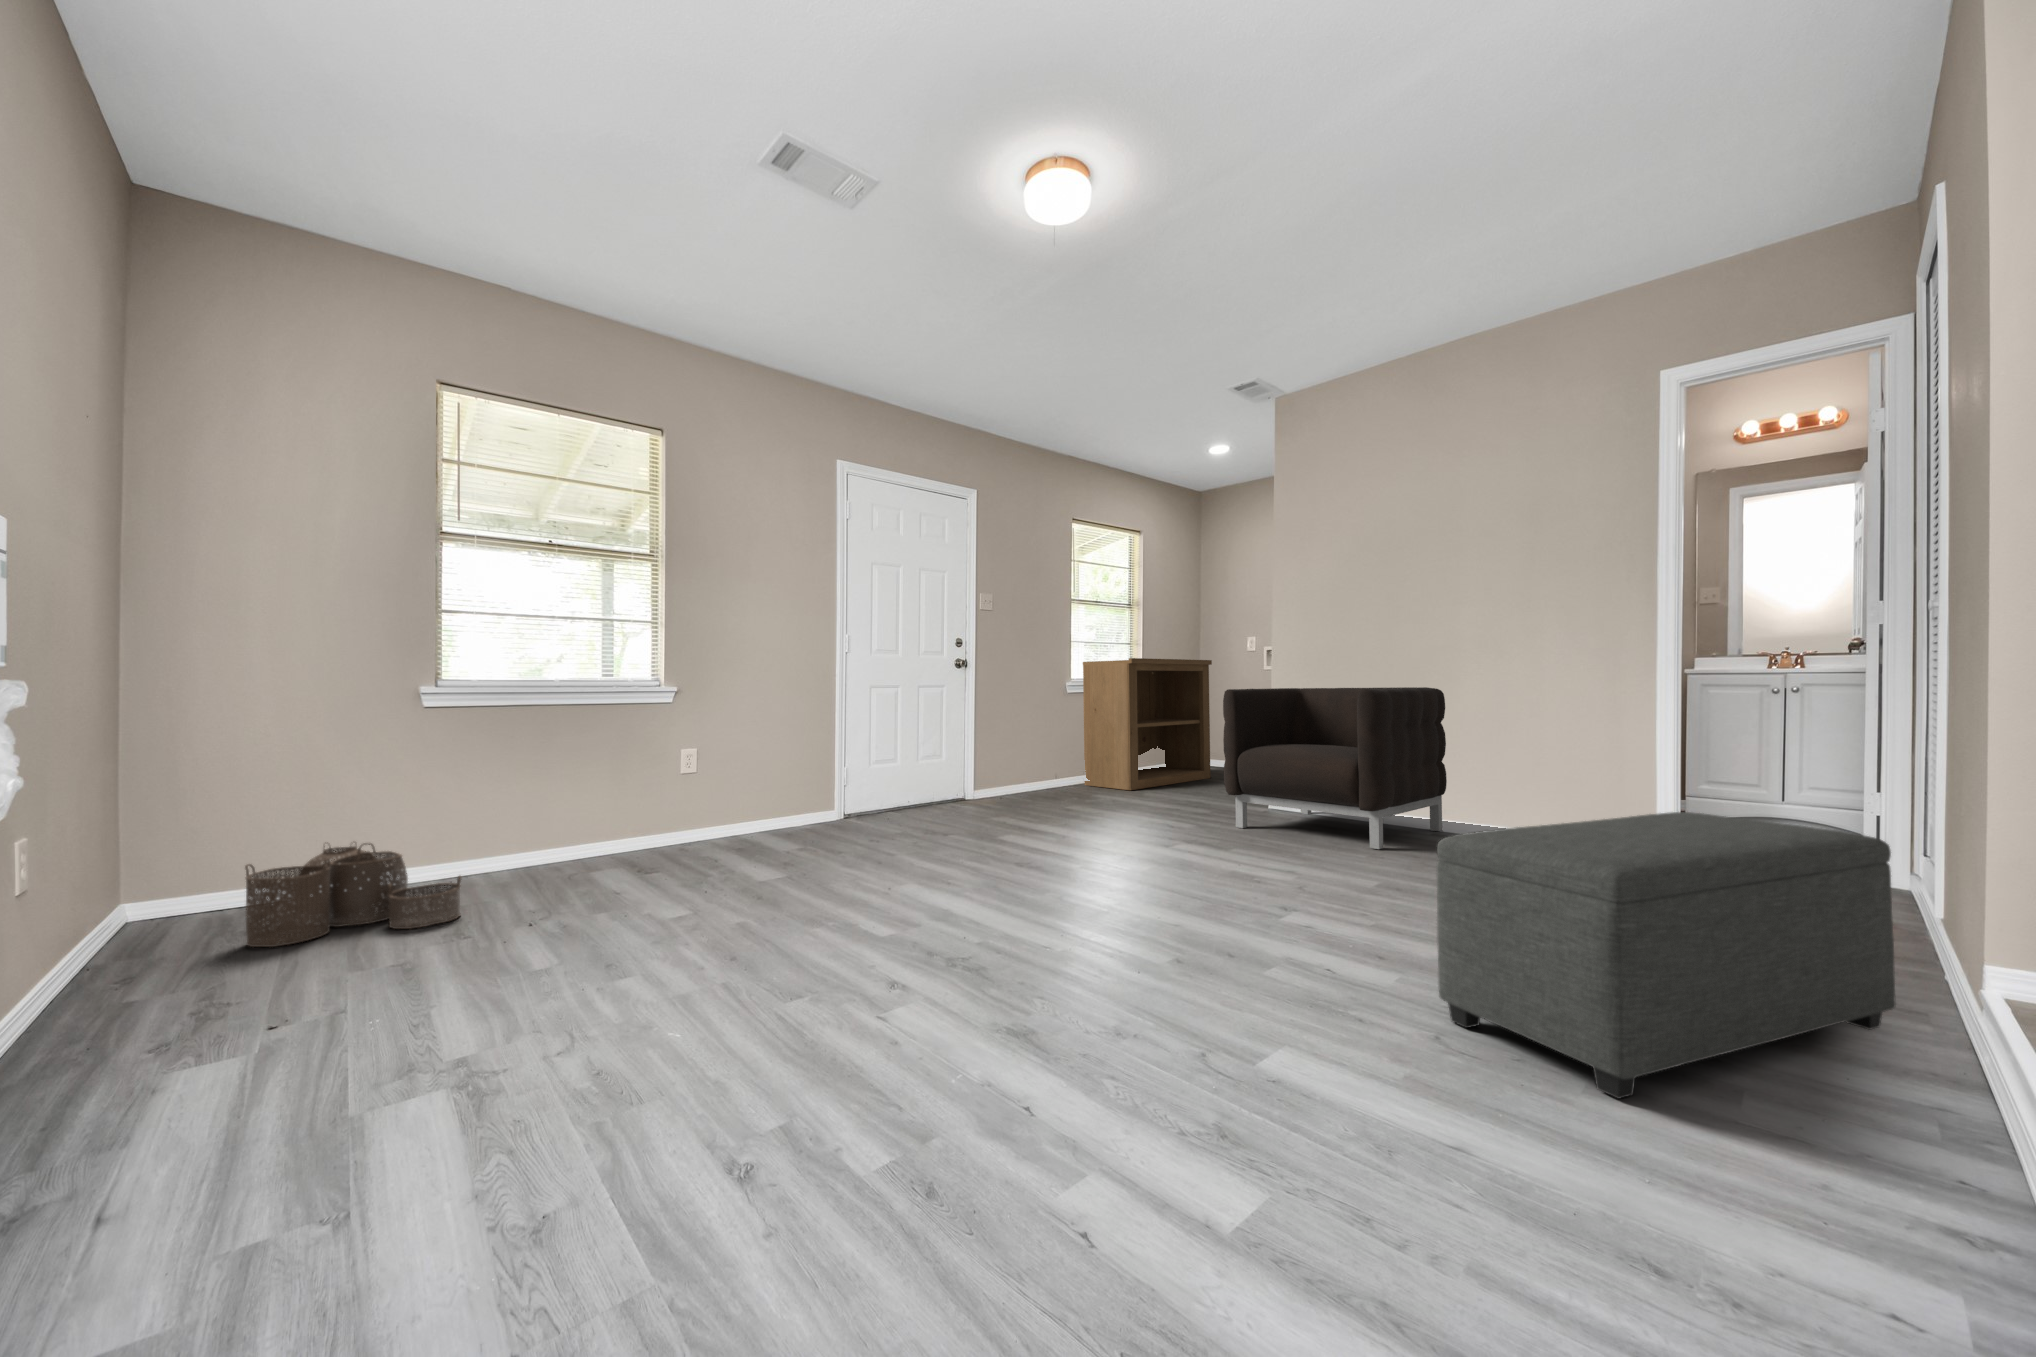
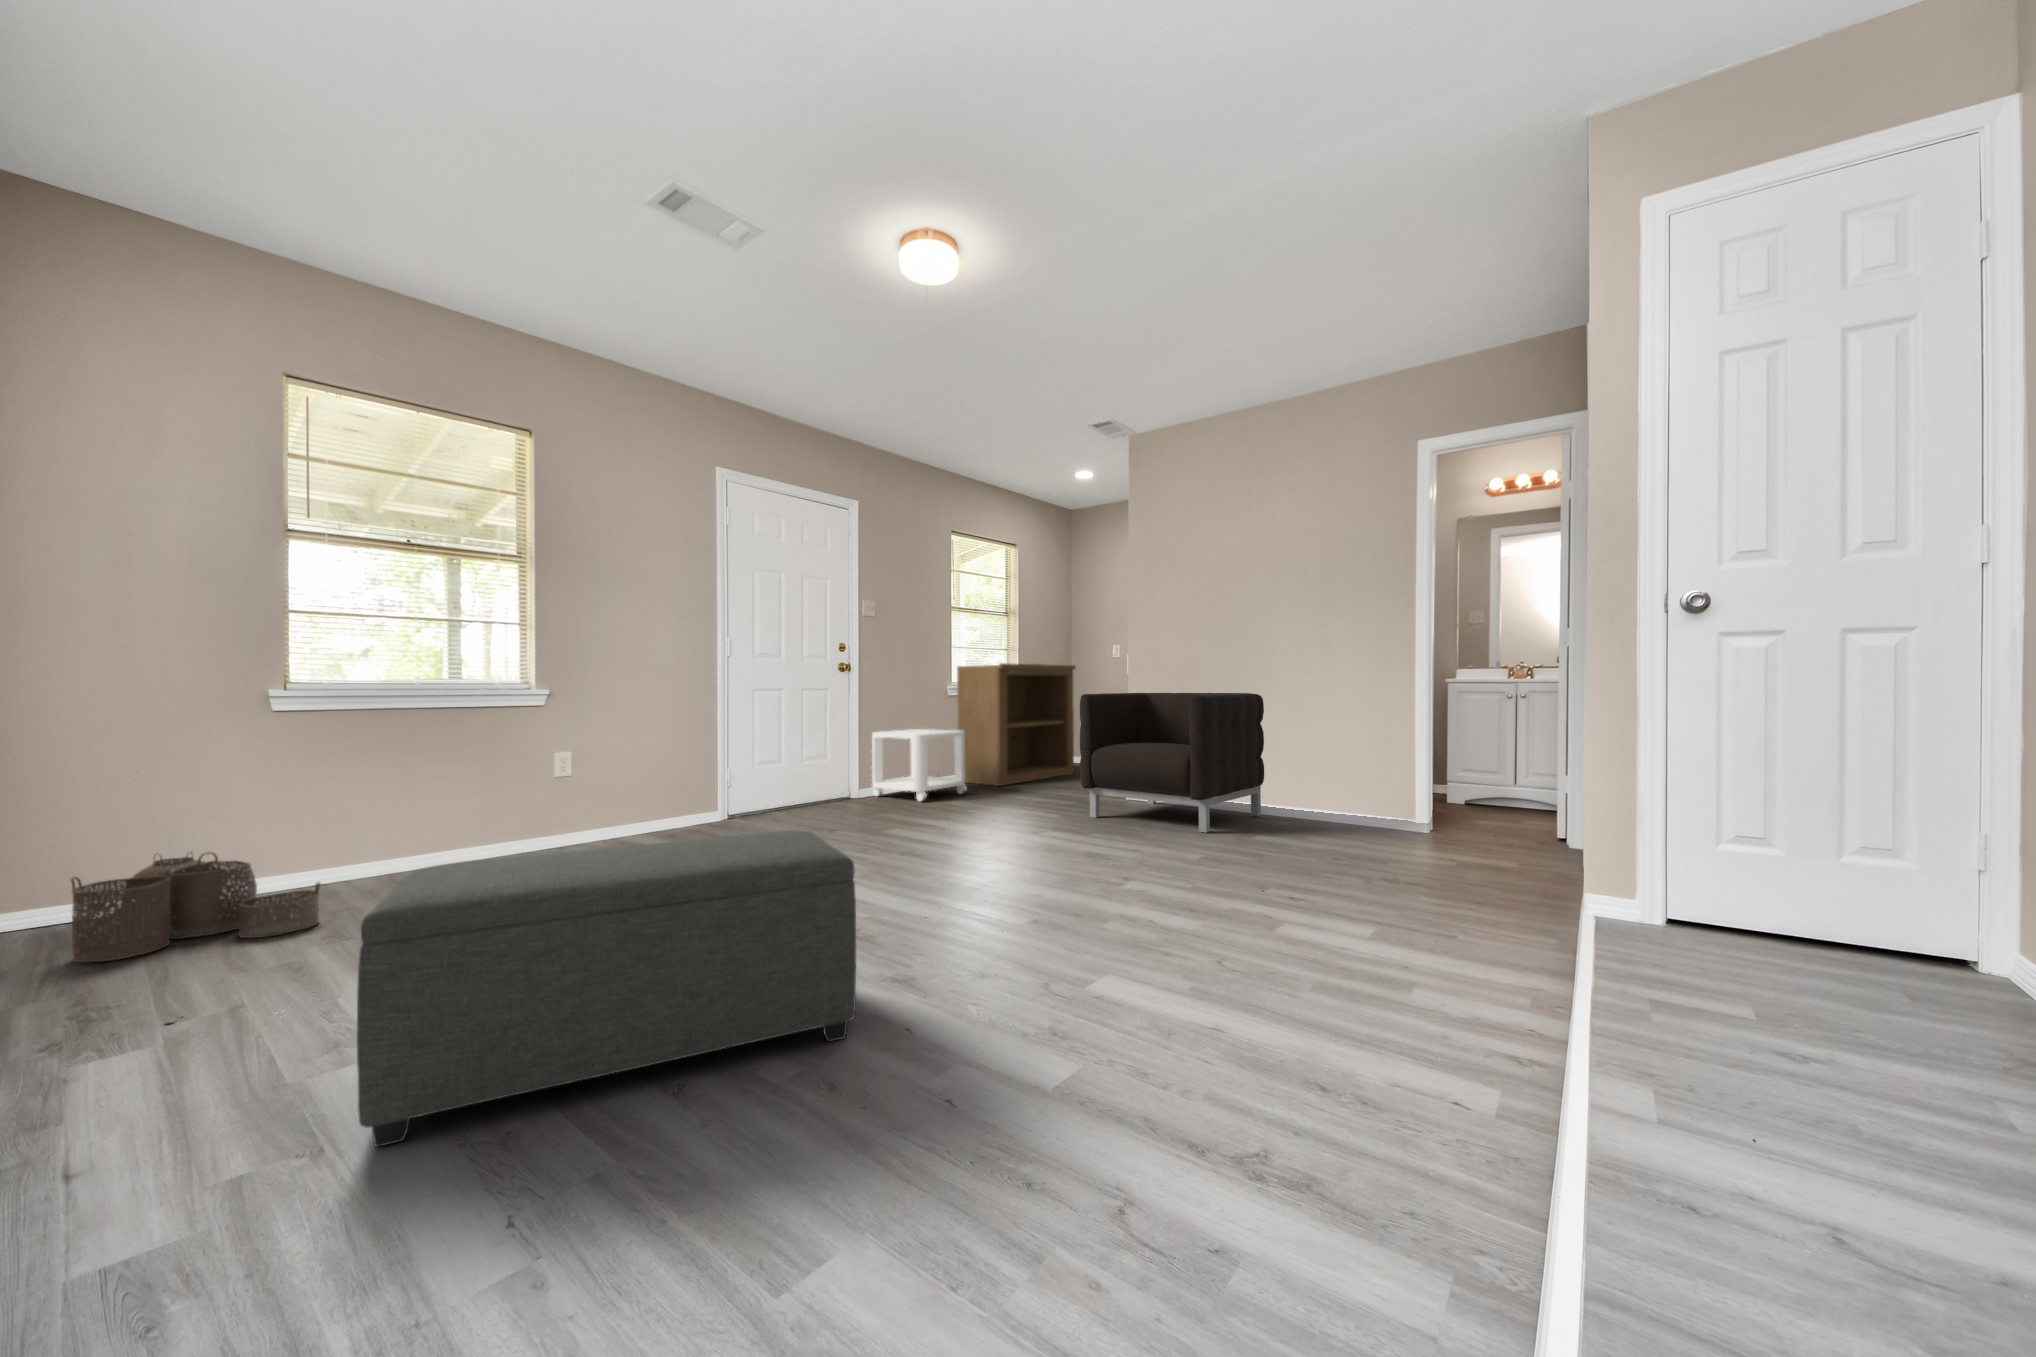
side table: none [995,729,1096,806] -> present [872,729,967,801]
ottoman: present [1437,812,1896,1099] -> present [357,831,856,1147]

